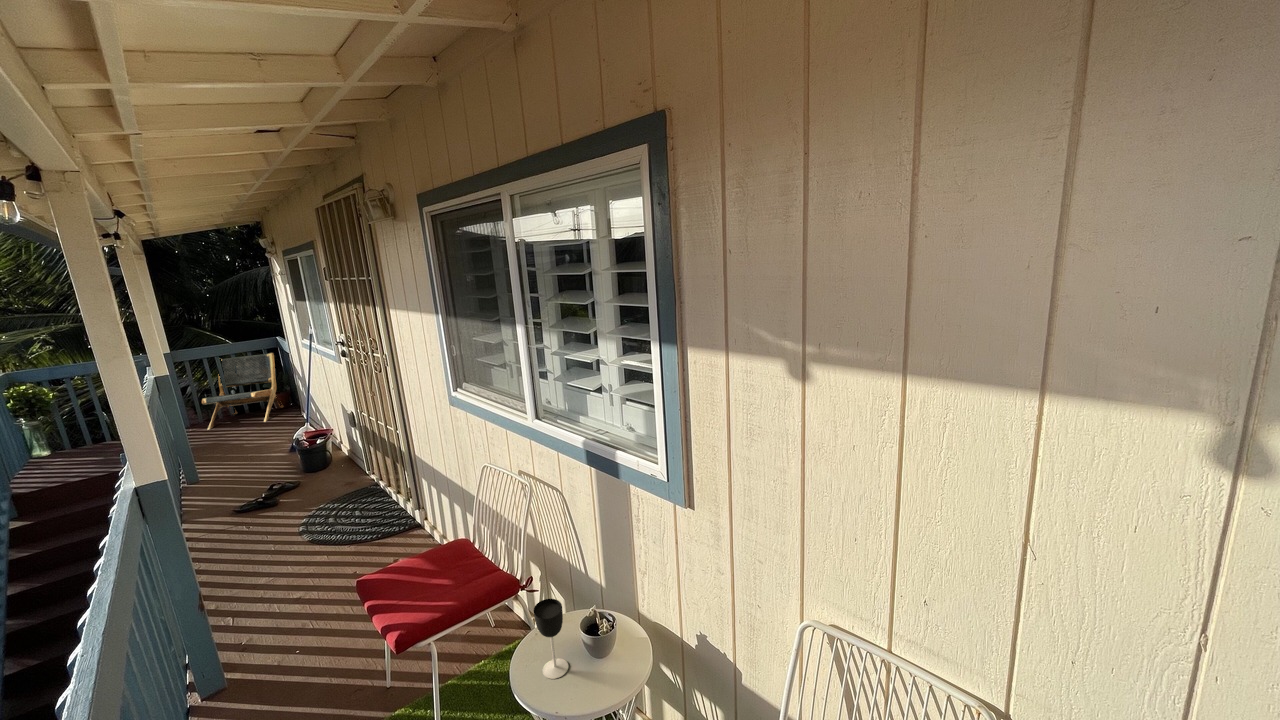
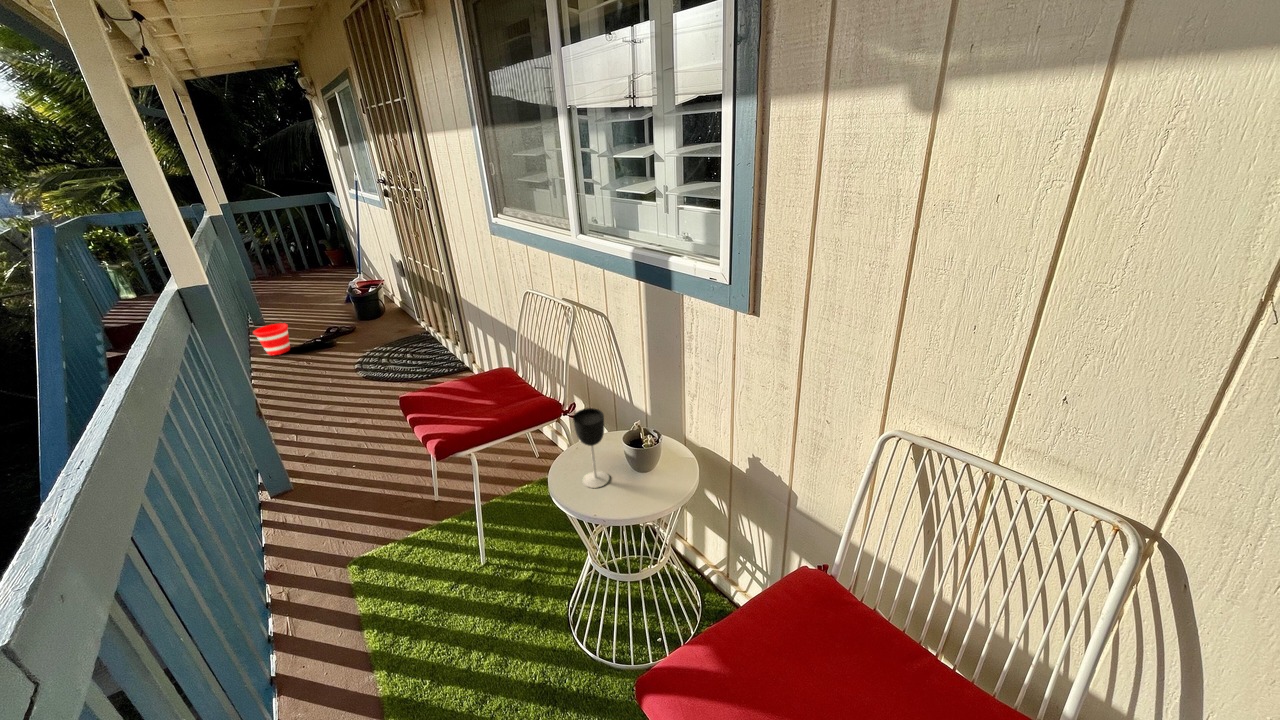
lounge chair: present [202,353,284,430] -> none [263,209,341,282]
bucket: none [188,478,228,520] -> present [253,323,290,355]

